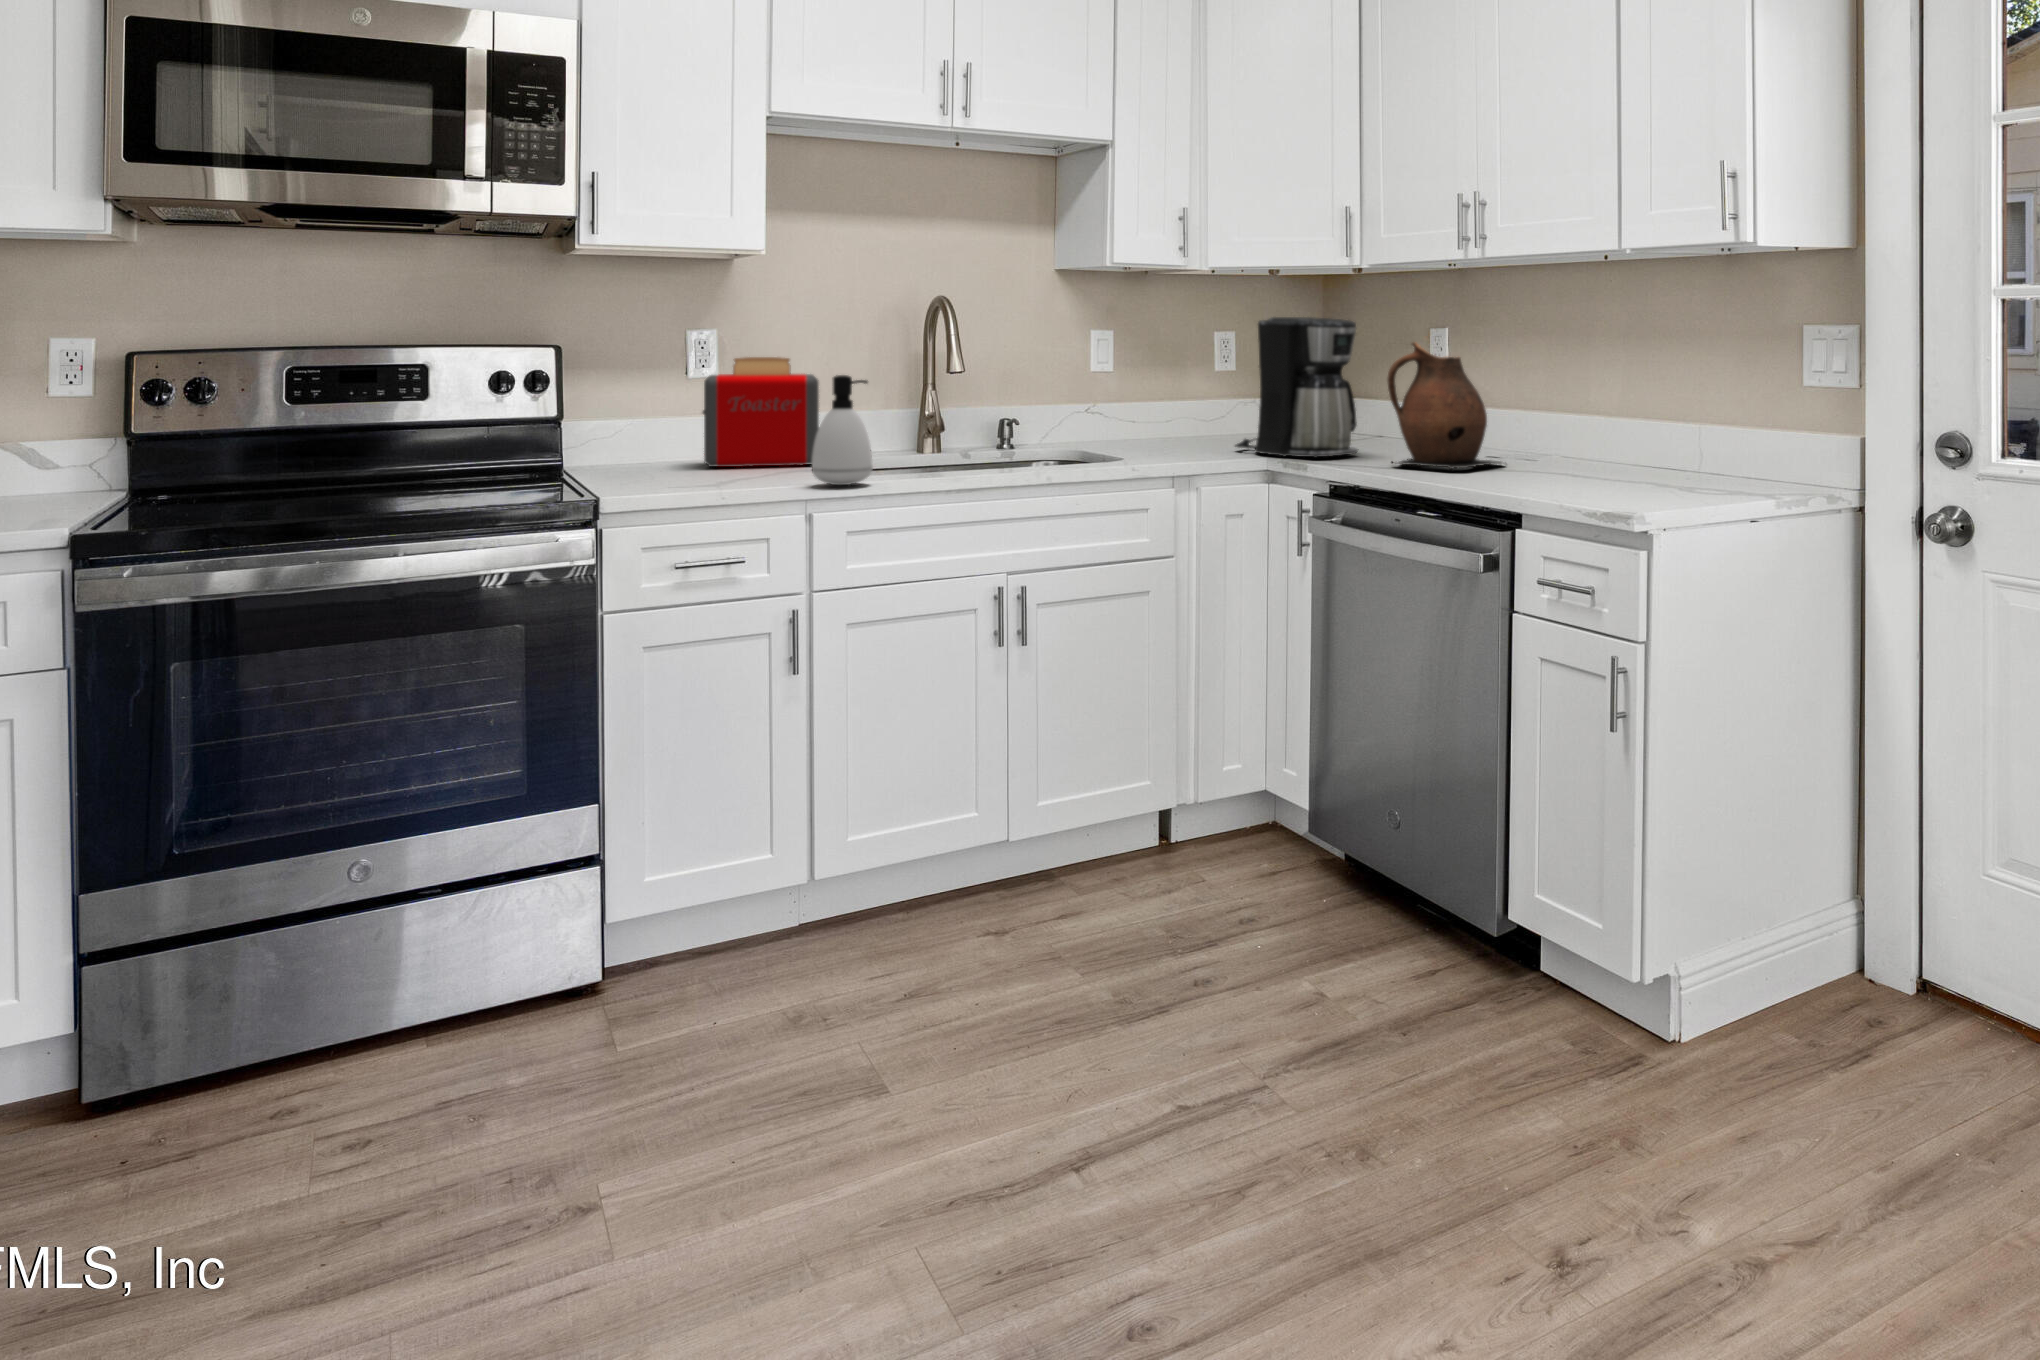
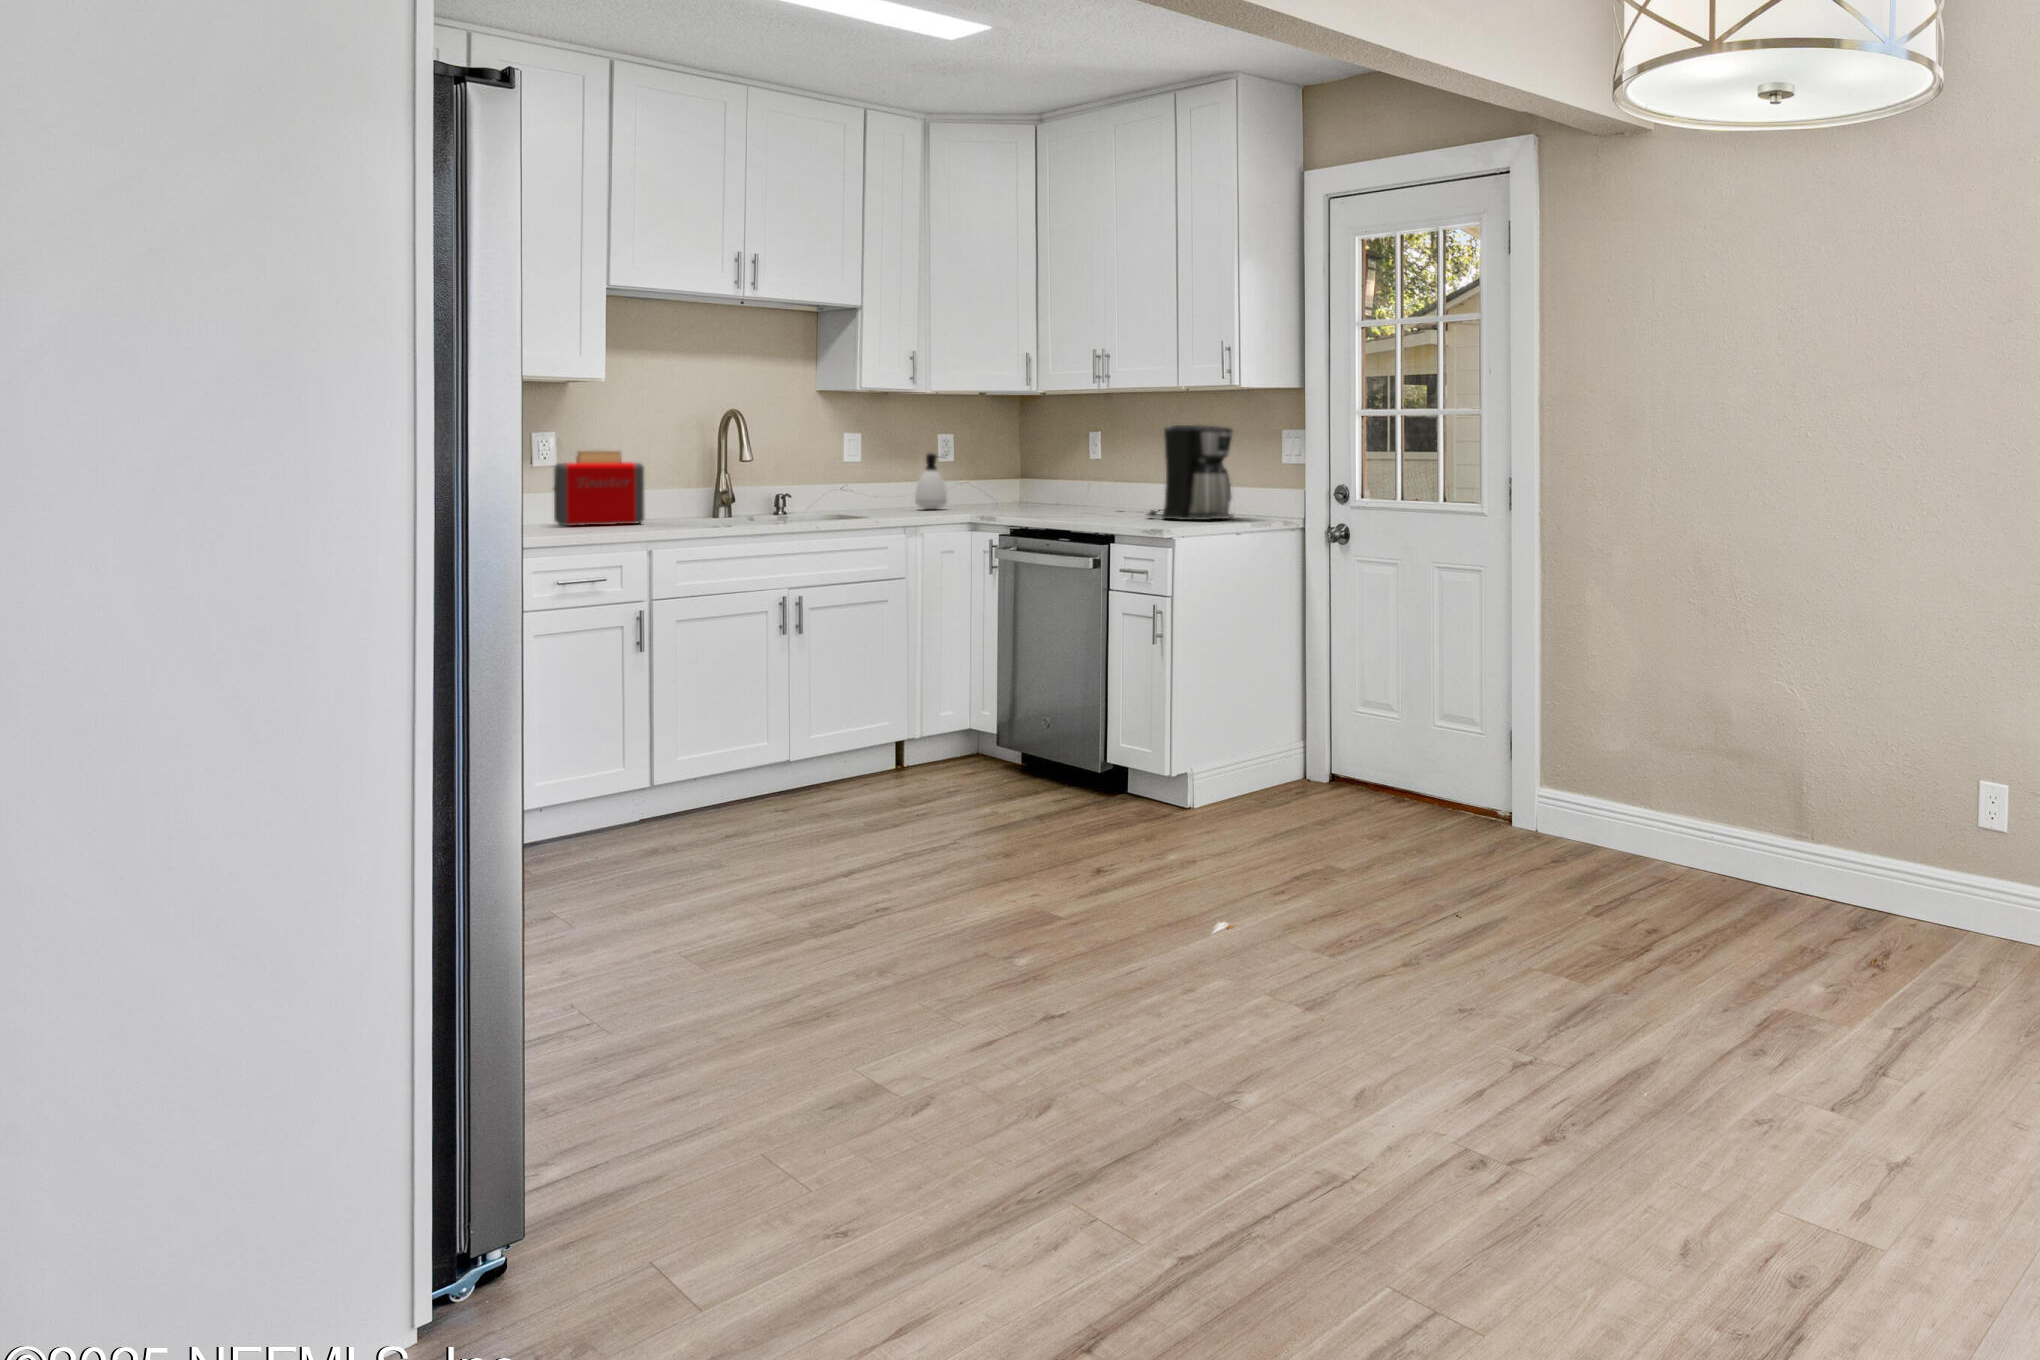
coffee maker: present [1235,317,1358,458] -> present [1147,425,1234,520]
ceramic pitcher: present [1388,343,1502,469] -> none [1049,440,1125,517]
soap dispenser: present [812,375,873,485] -> present [915,454,947,509]

